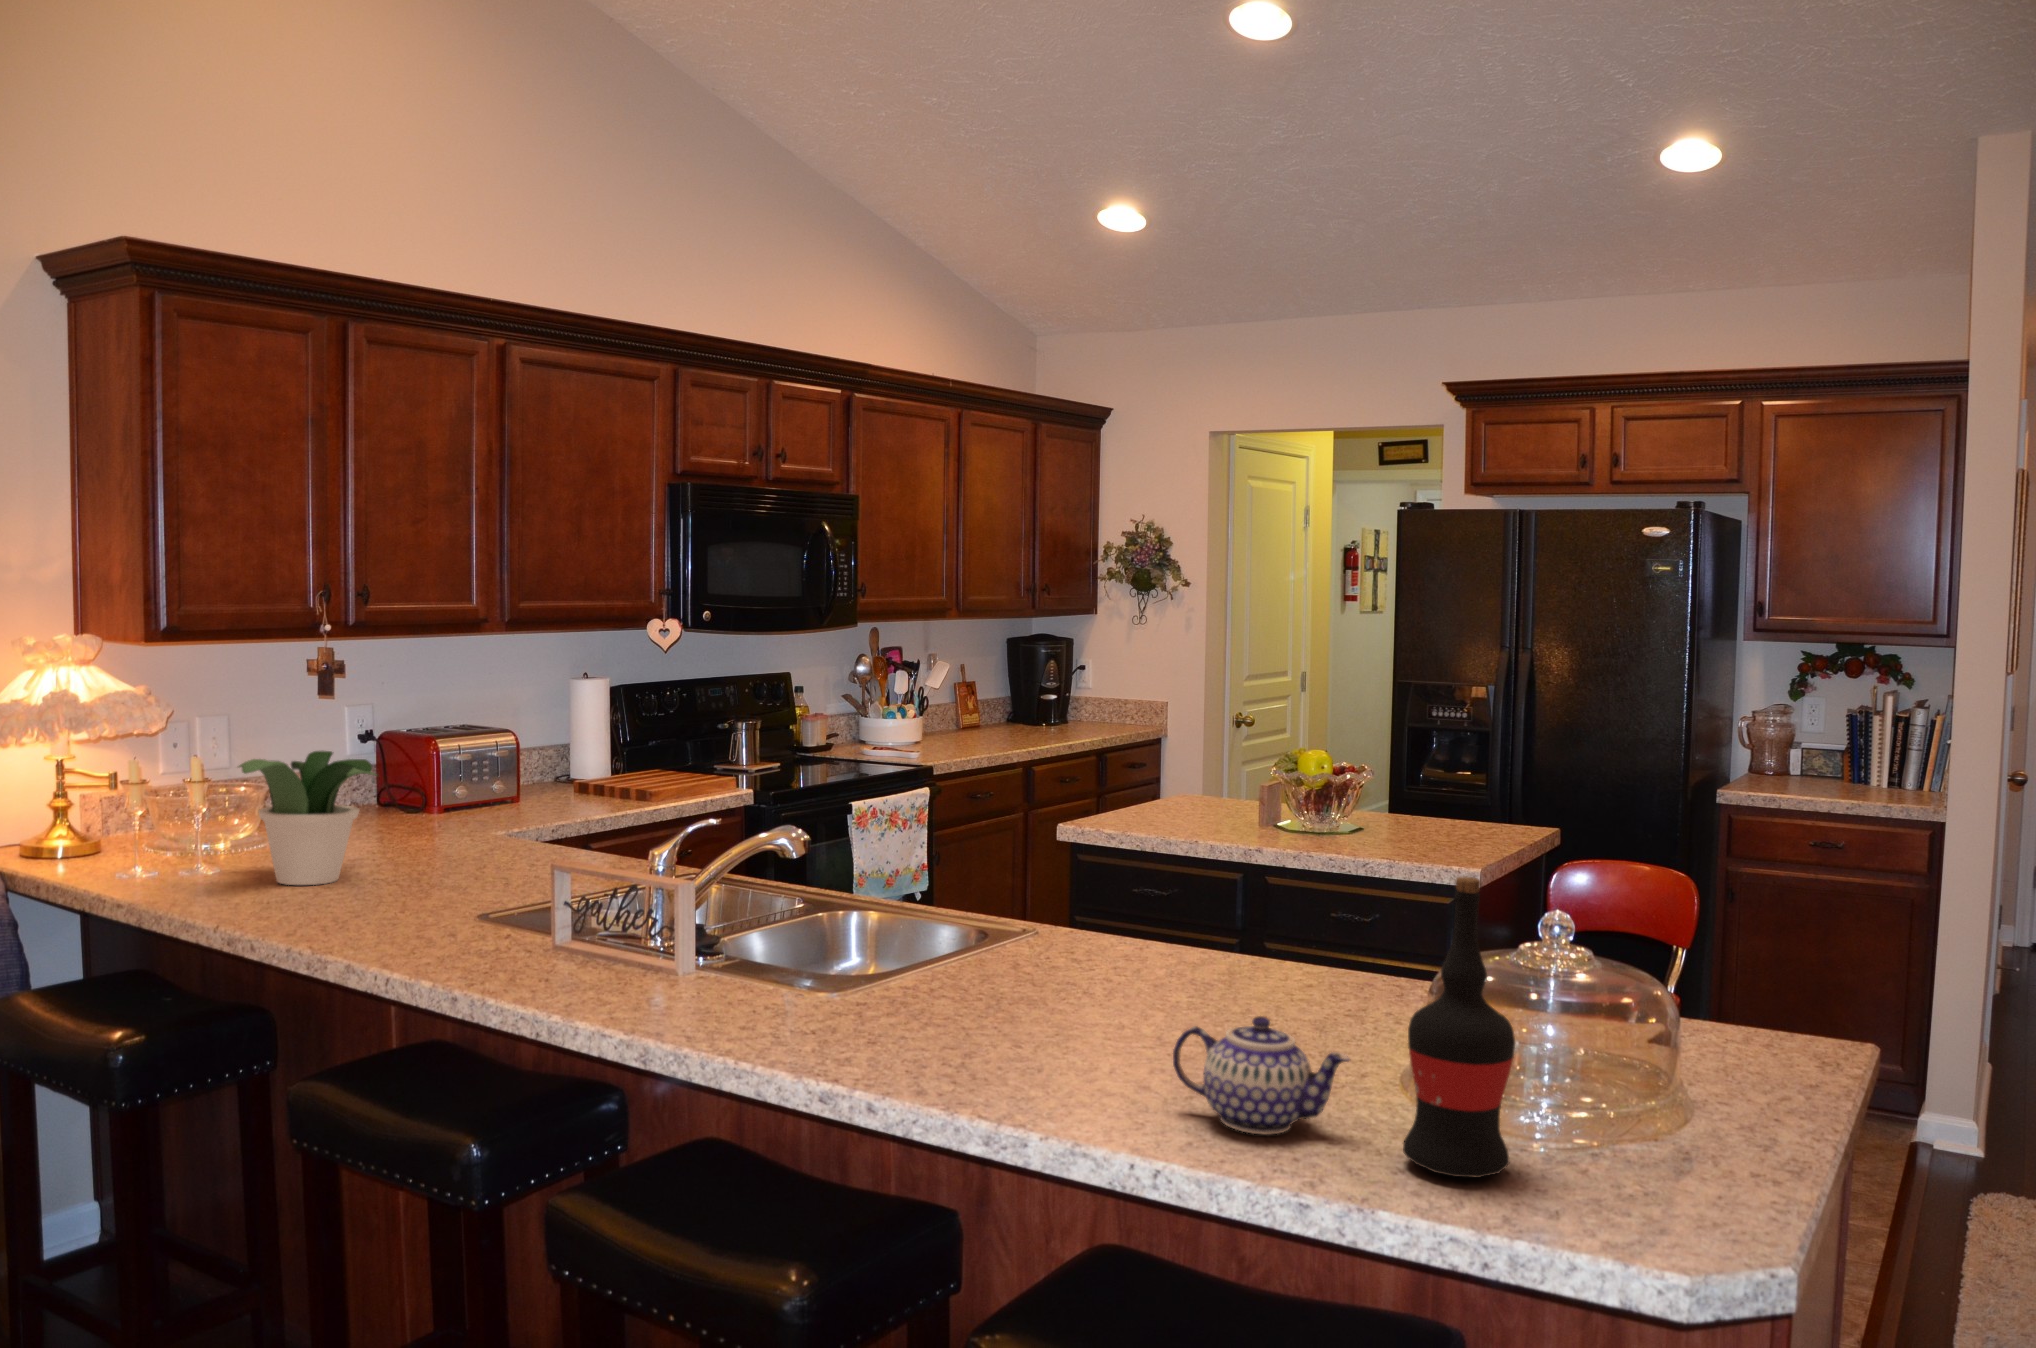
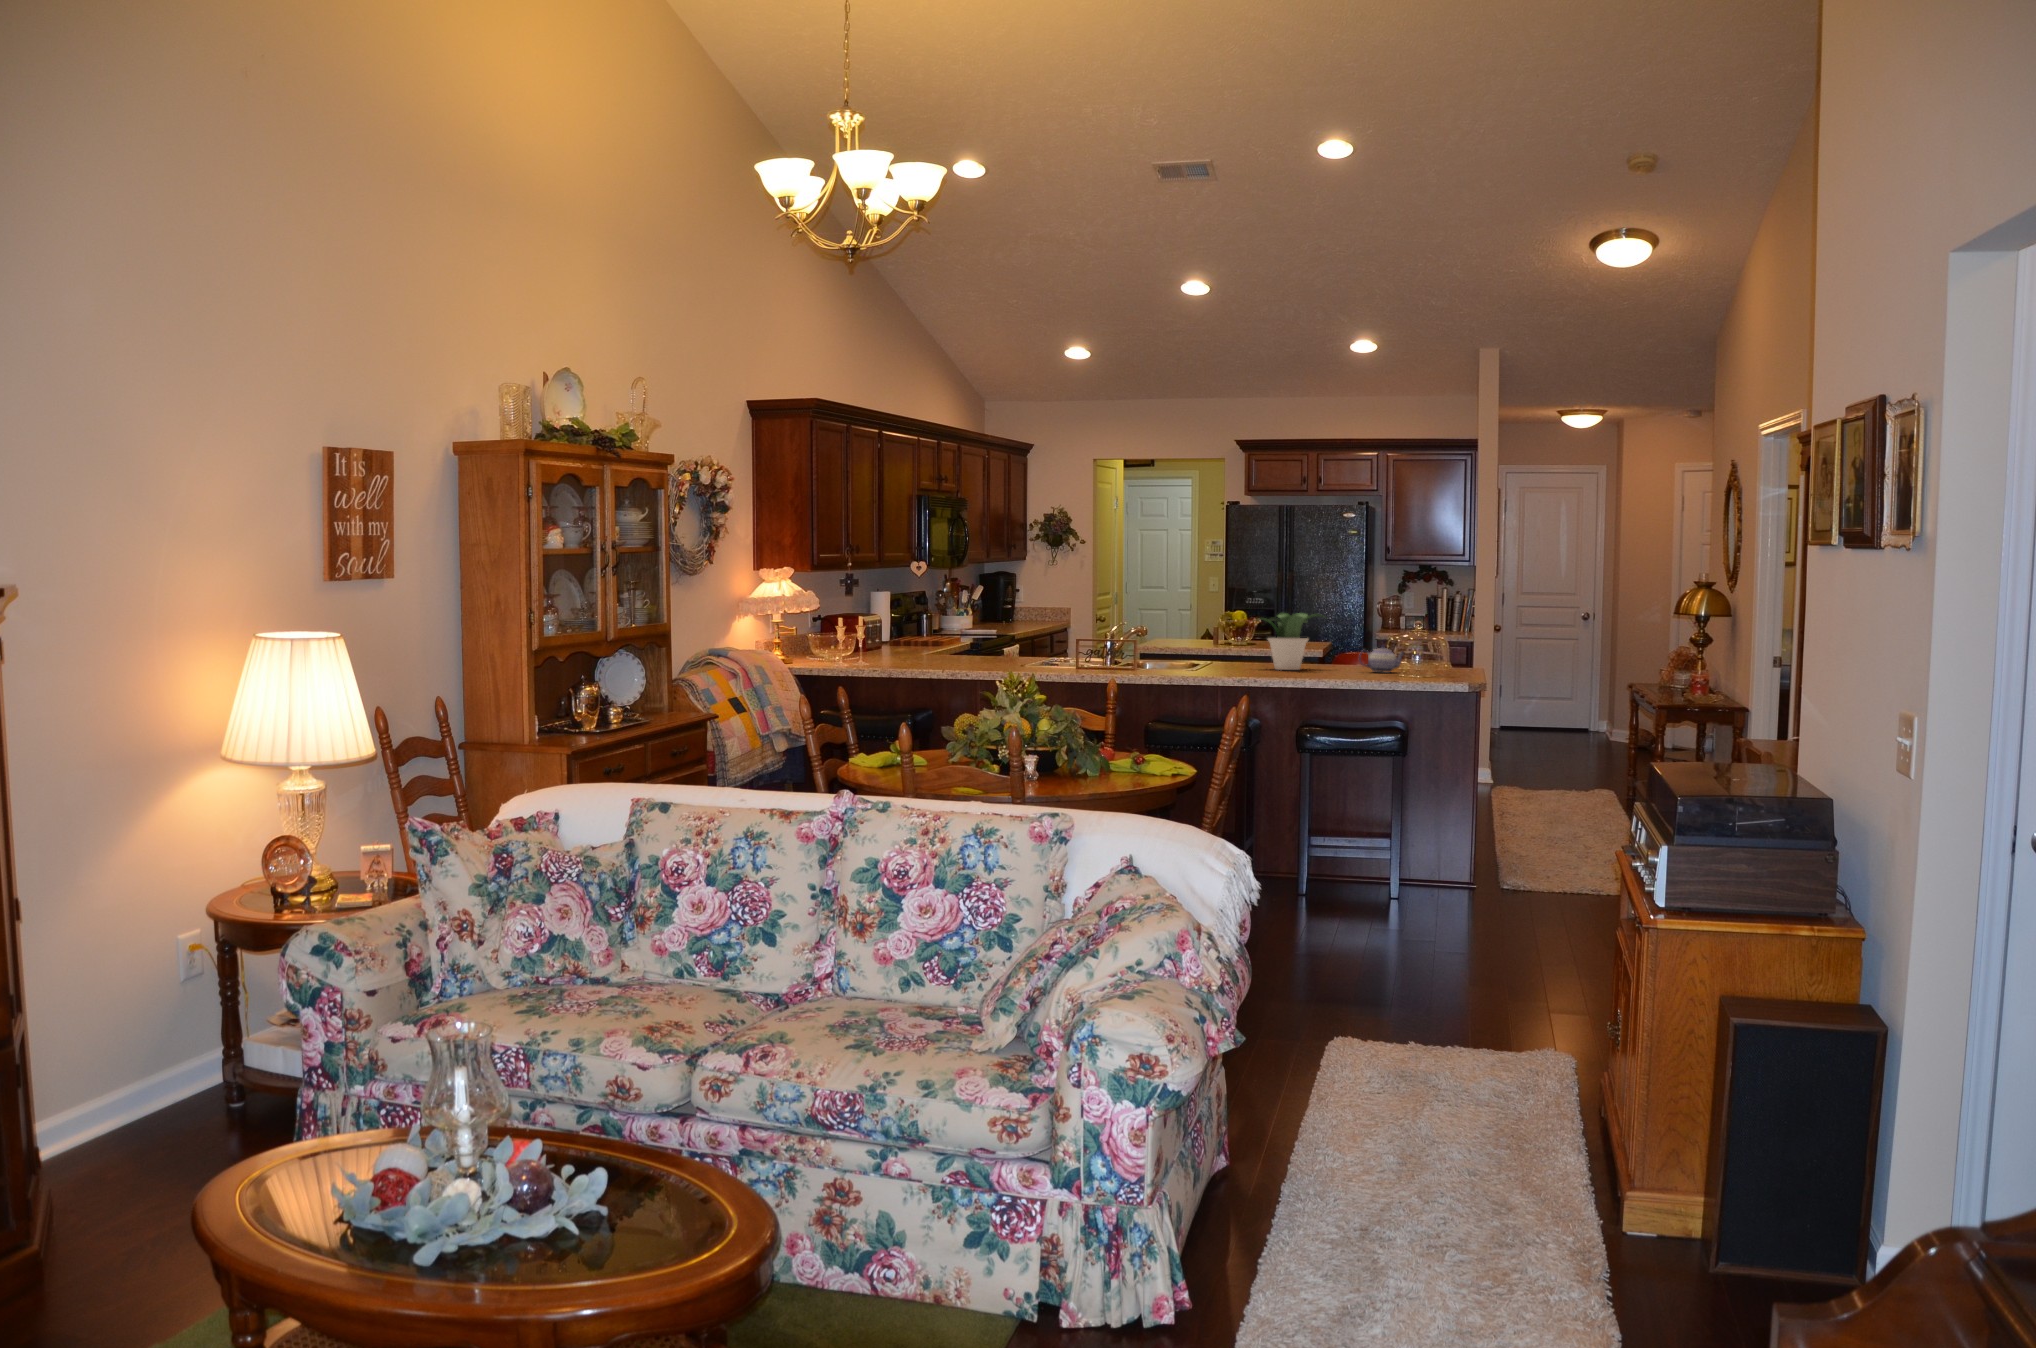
potted plant: present [239,751,376,885] -> present [1259,613,1327,670]
wine bottle: present [1403,877,1515,1177] -> none [1423,603,1448,673]

